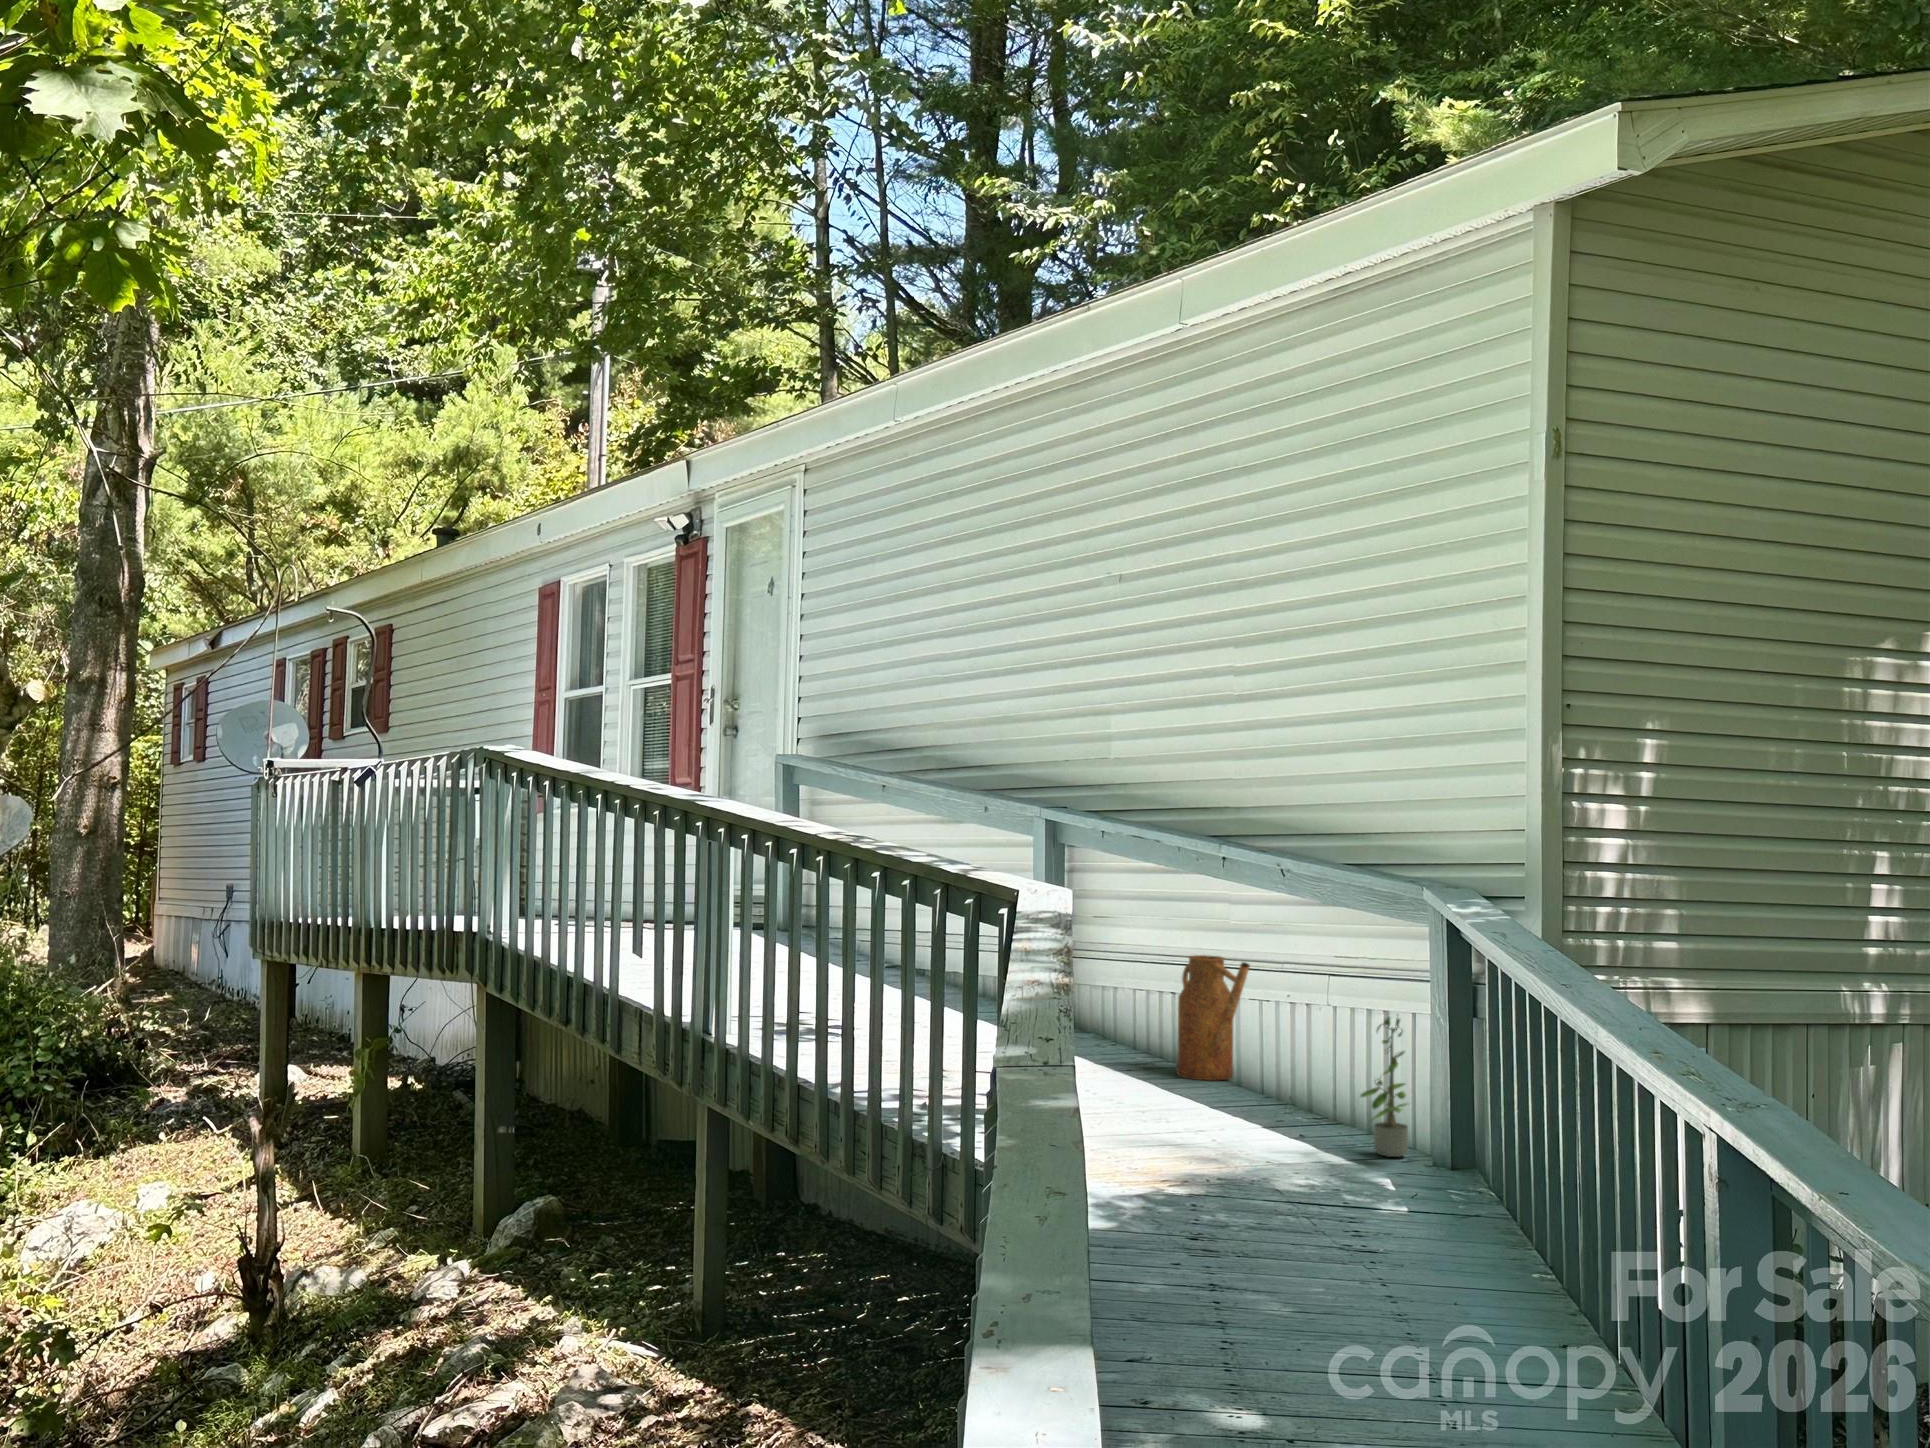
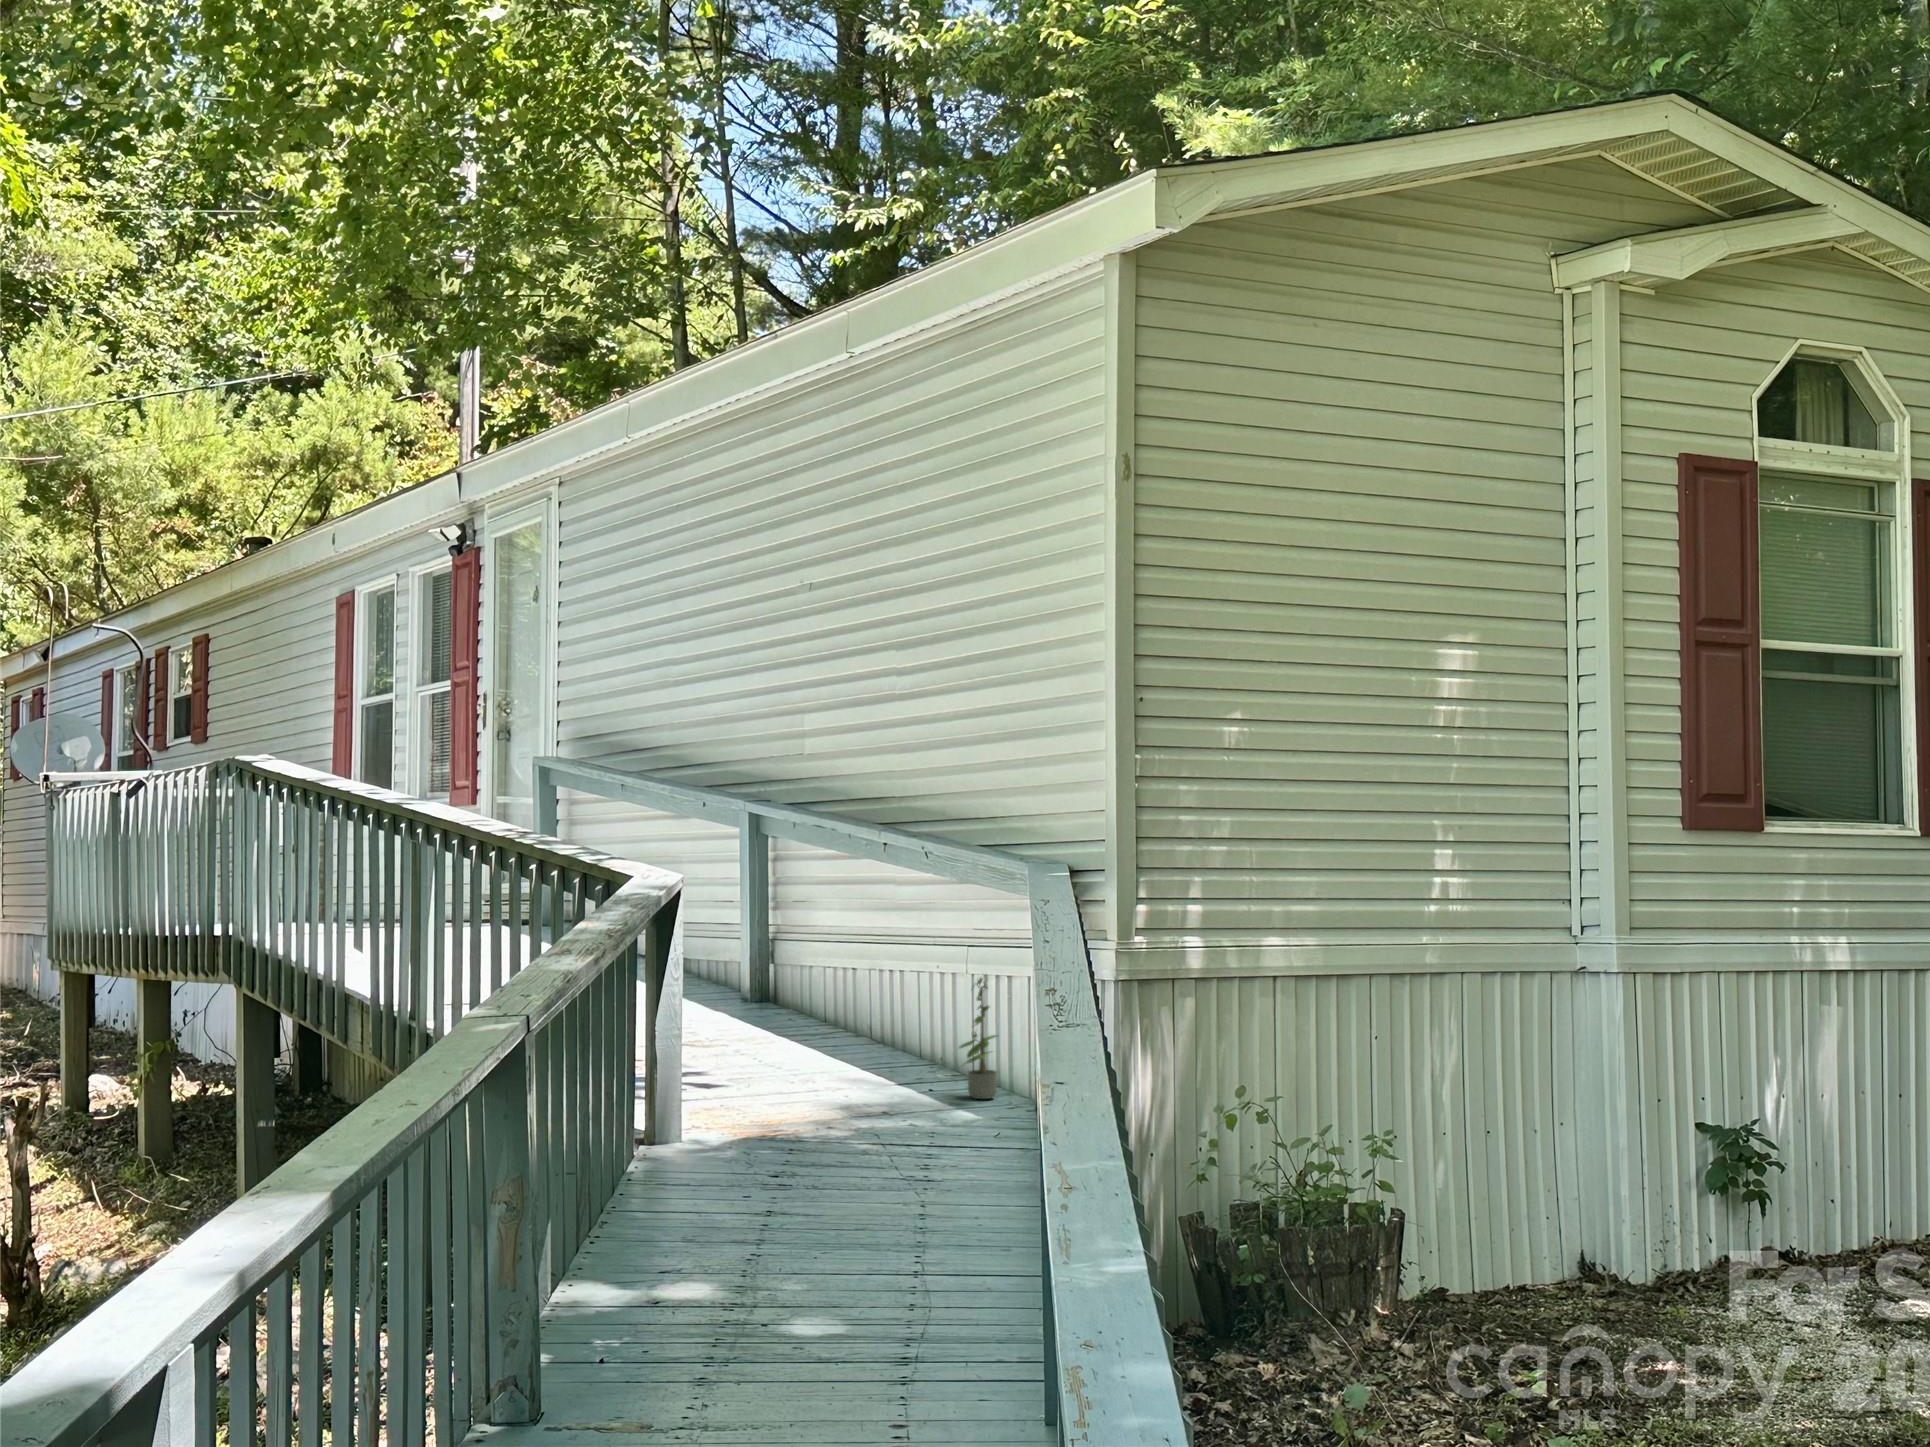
watering can: present [1177,955,1250,1080] -> none [847,932,903,1044]

